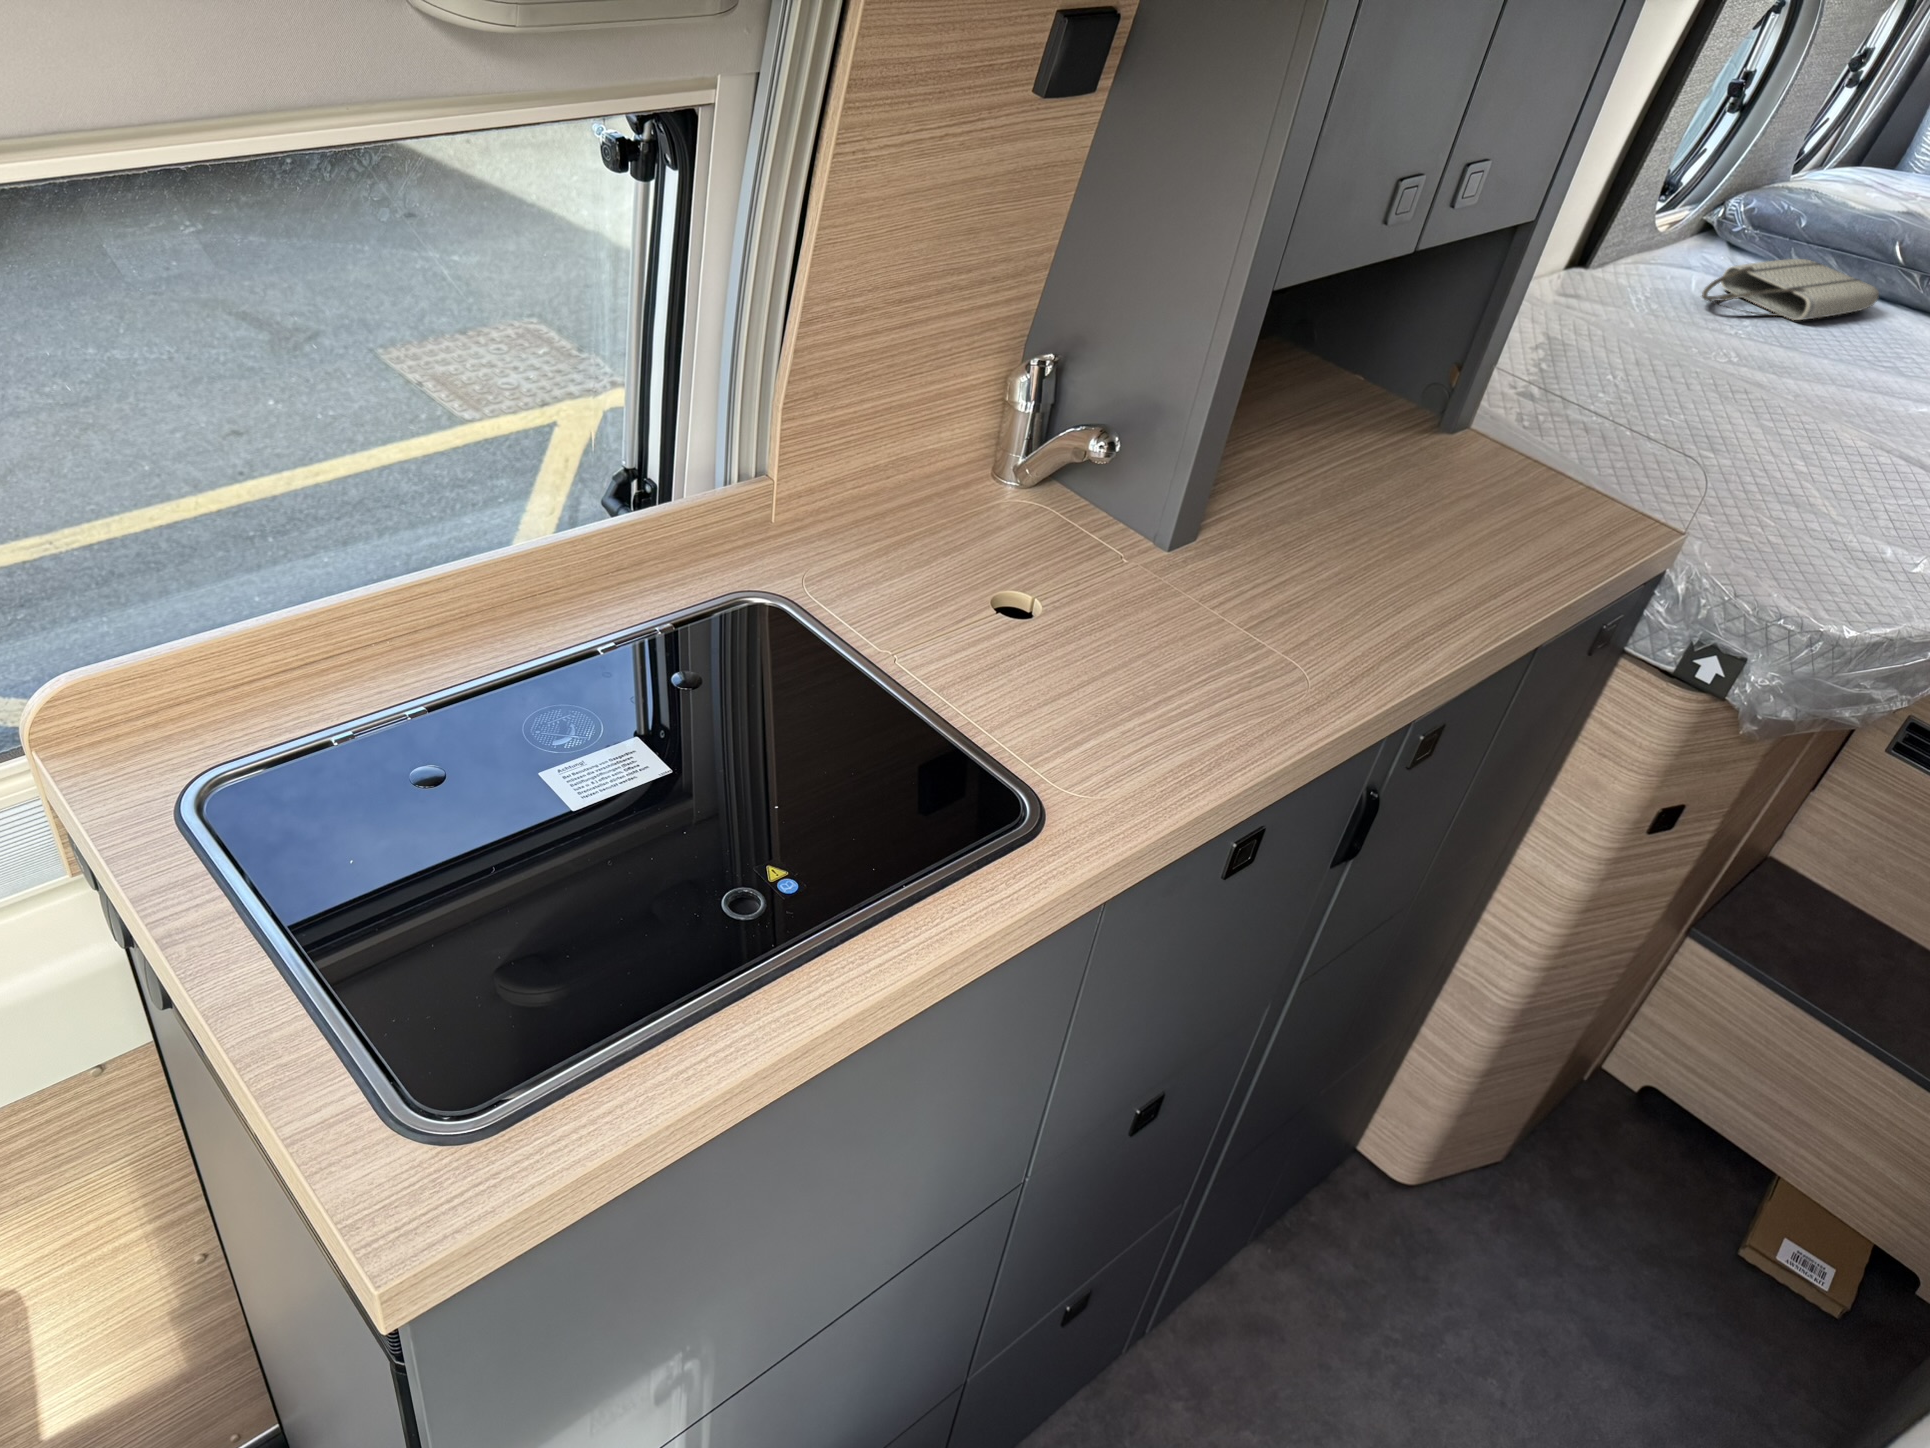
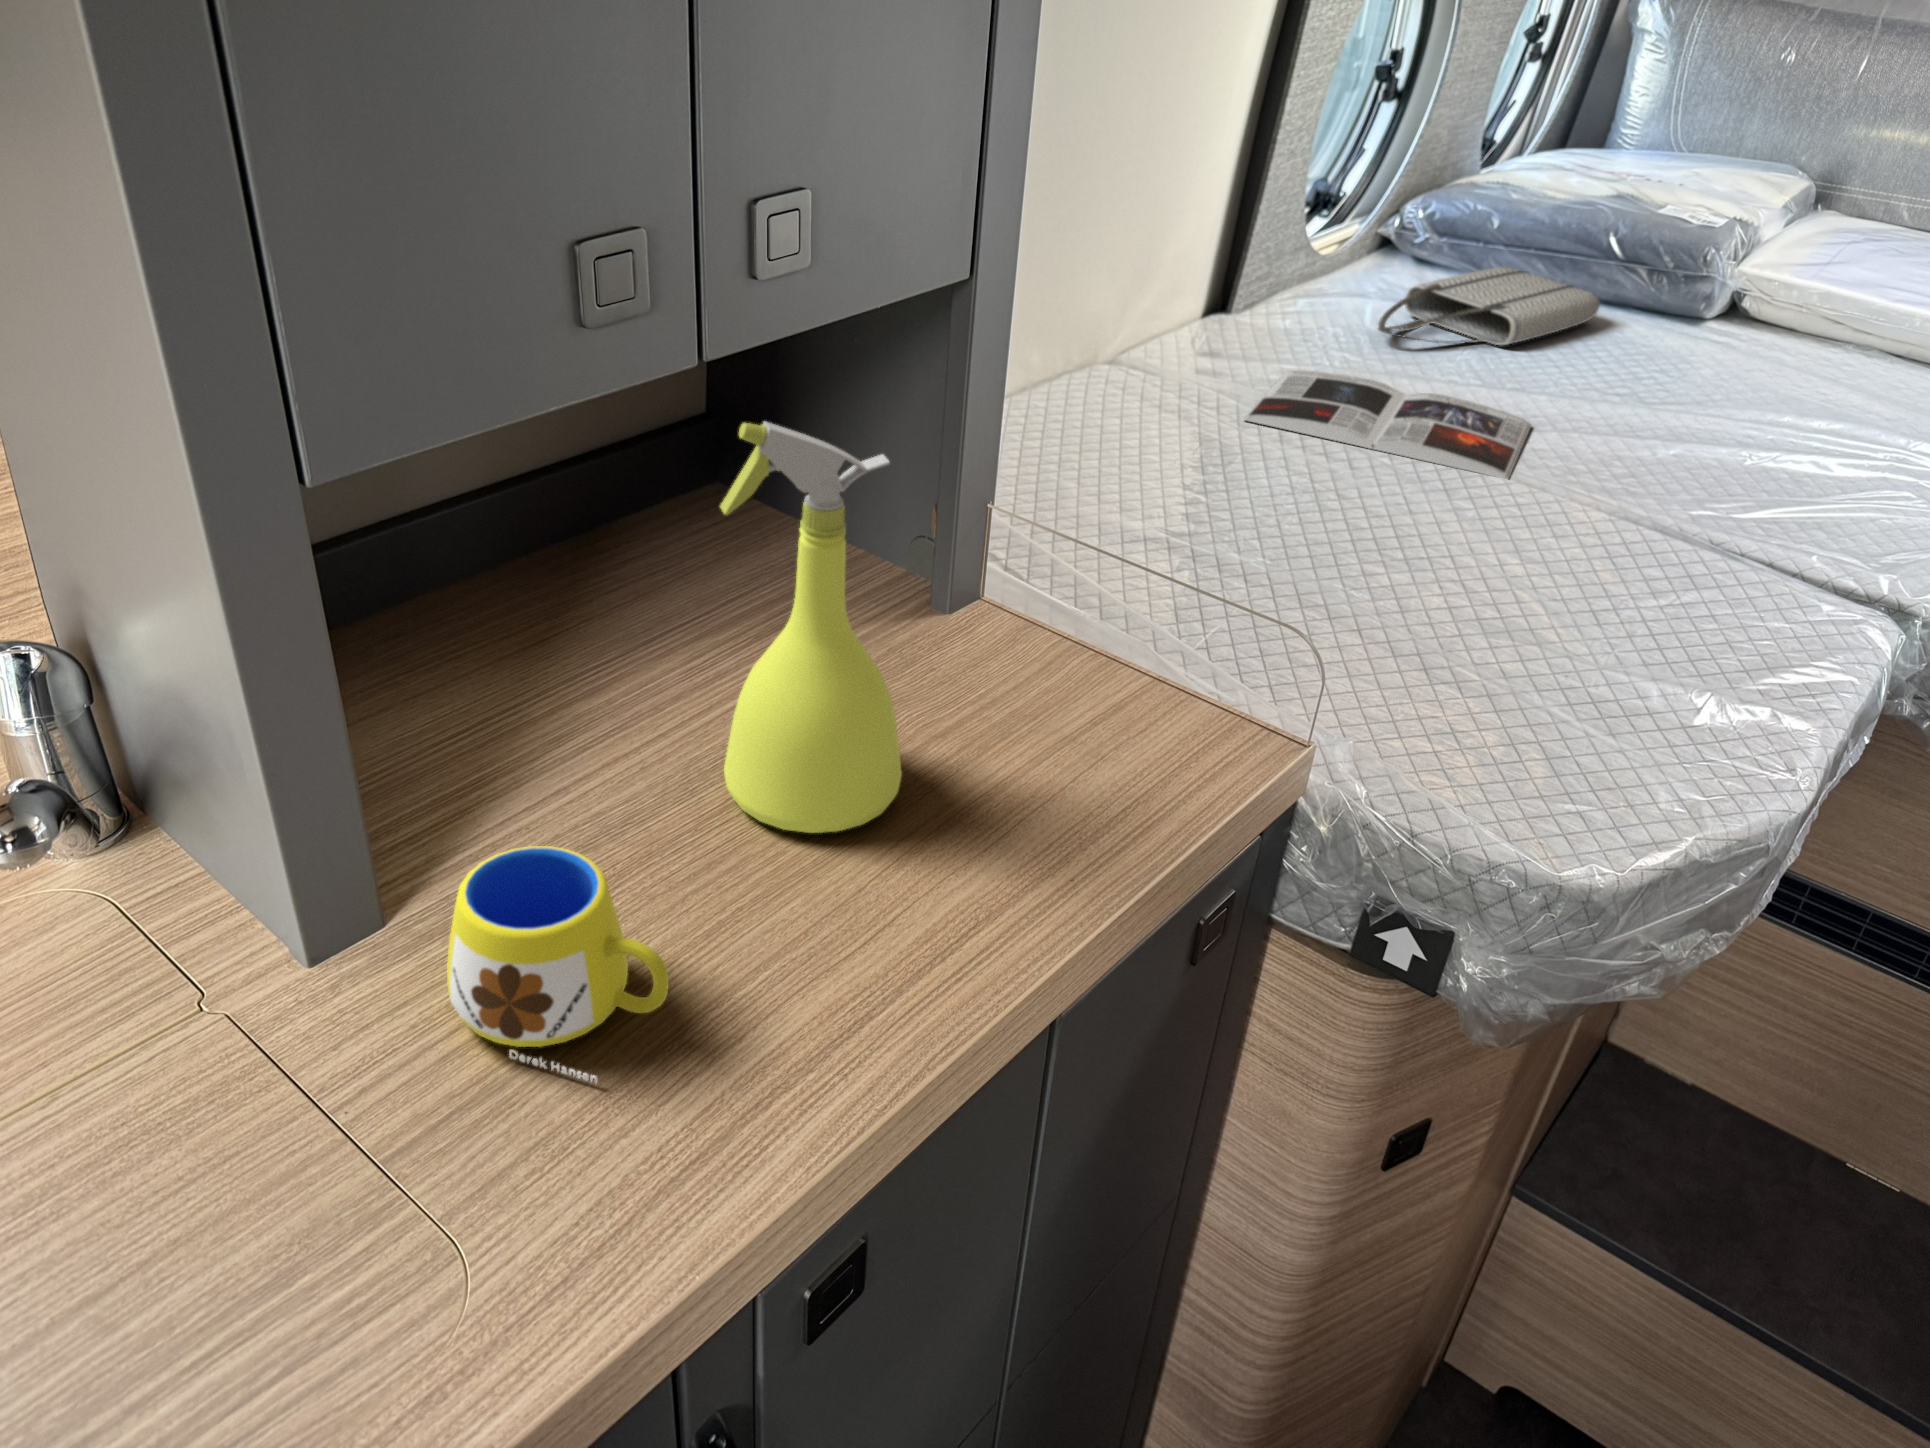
spray bottle: none [1352,299,1503,539] -> present [720,422,902,833]
magazine: none [1599,320,1815,416] -> present [1244,370,1531,480]
mug: none [1248,509,1370,627] -> present [447,846,669,1082]

